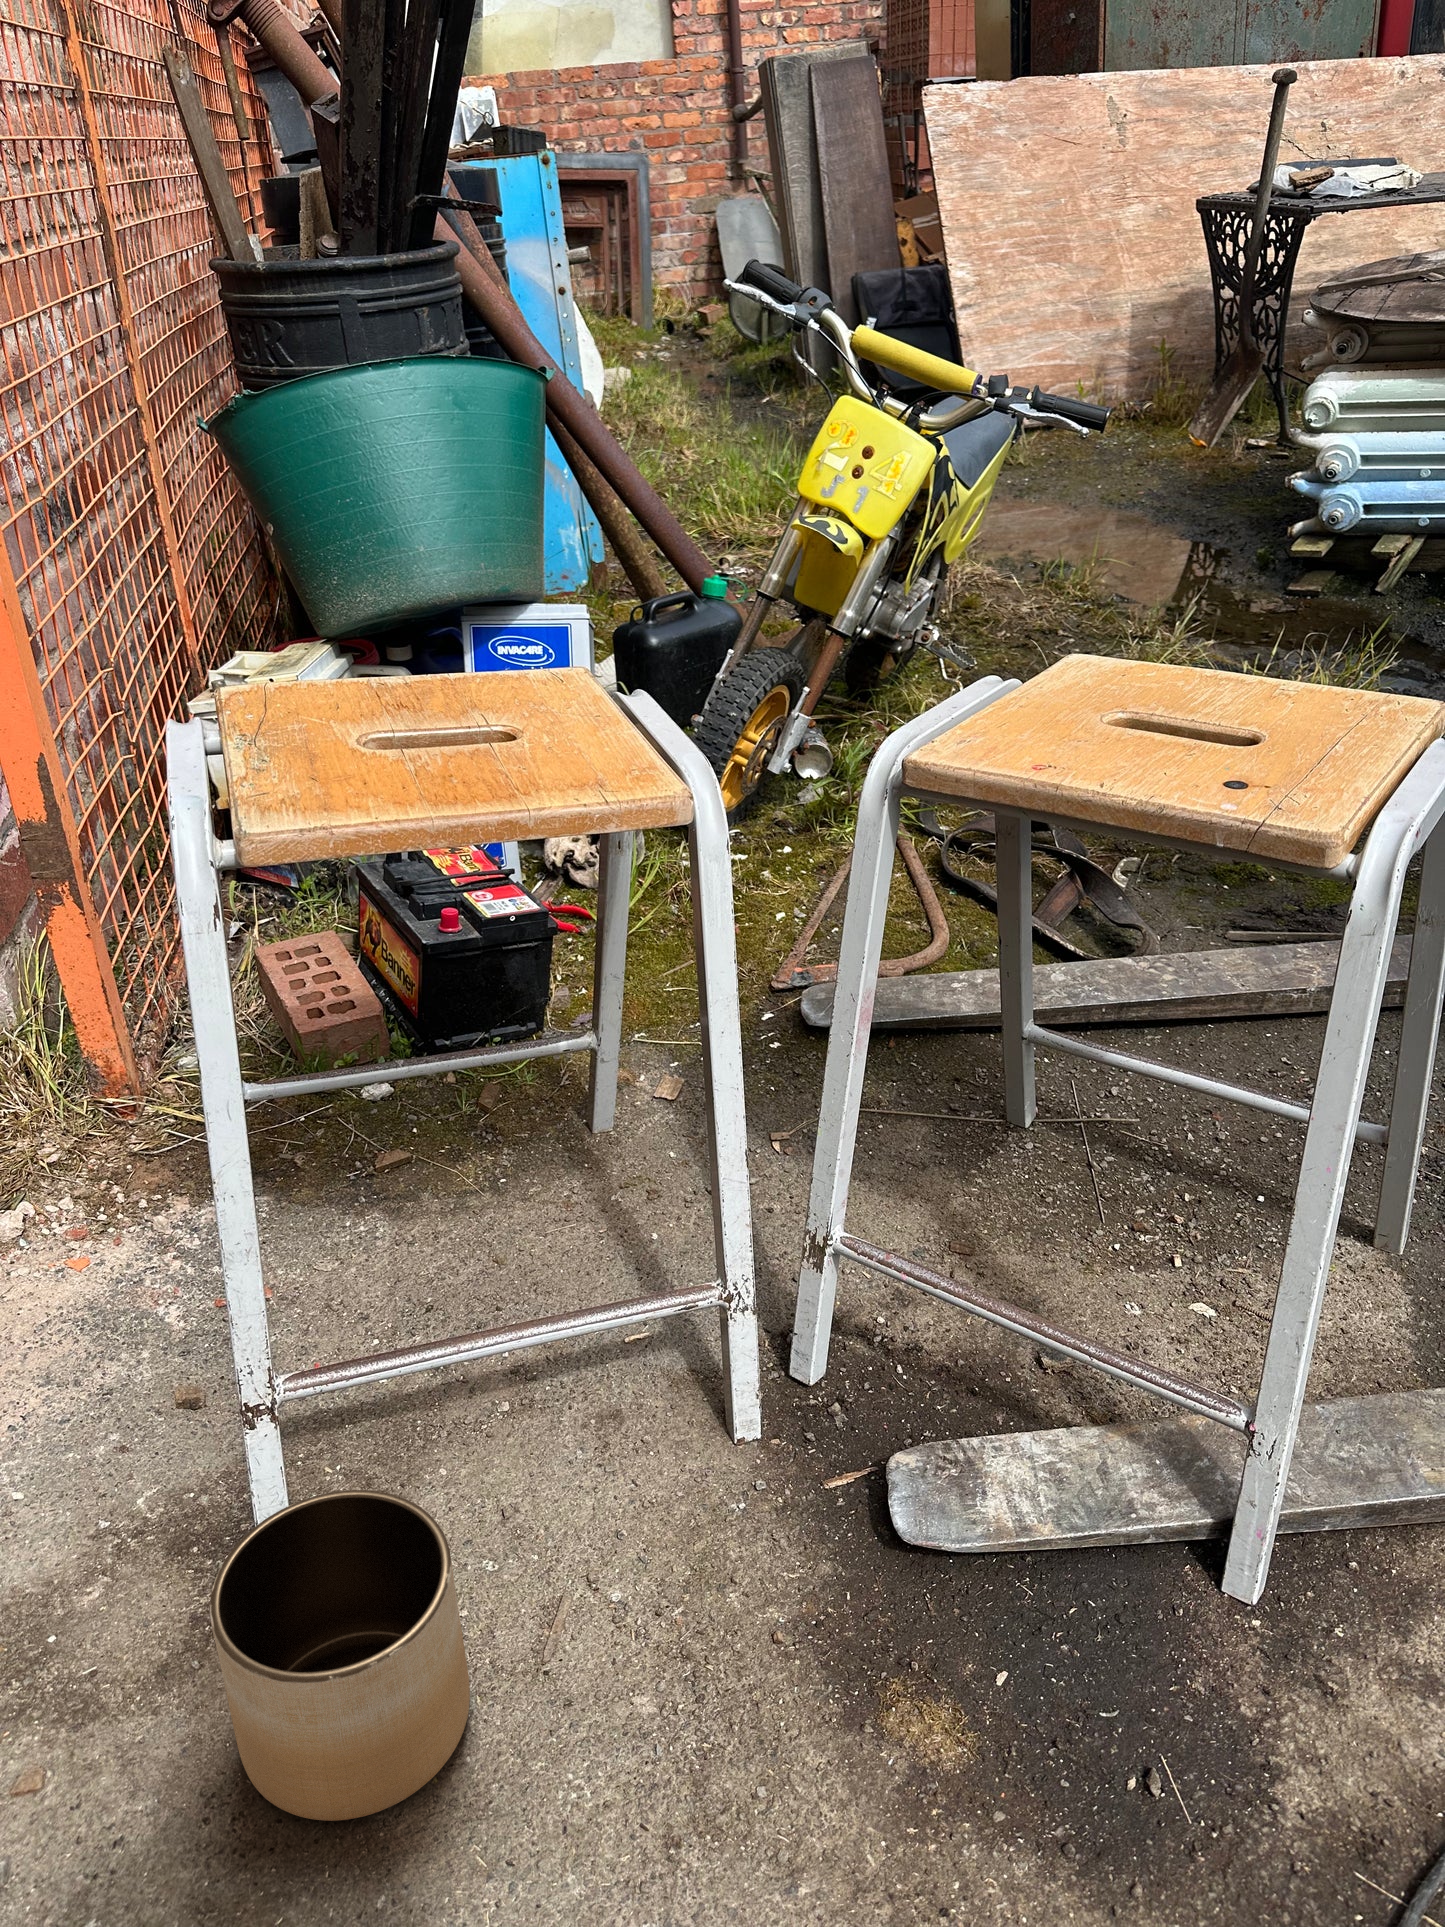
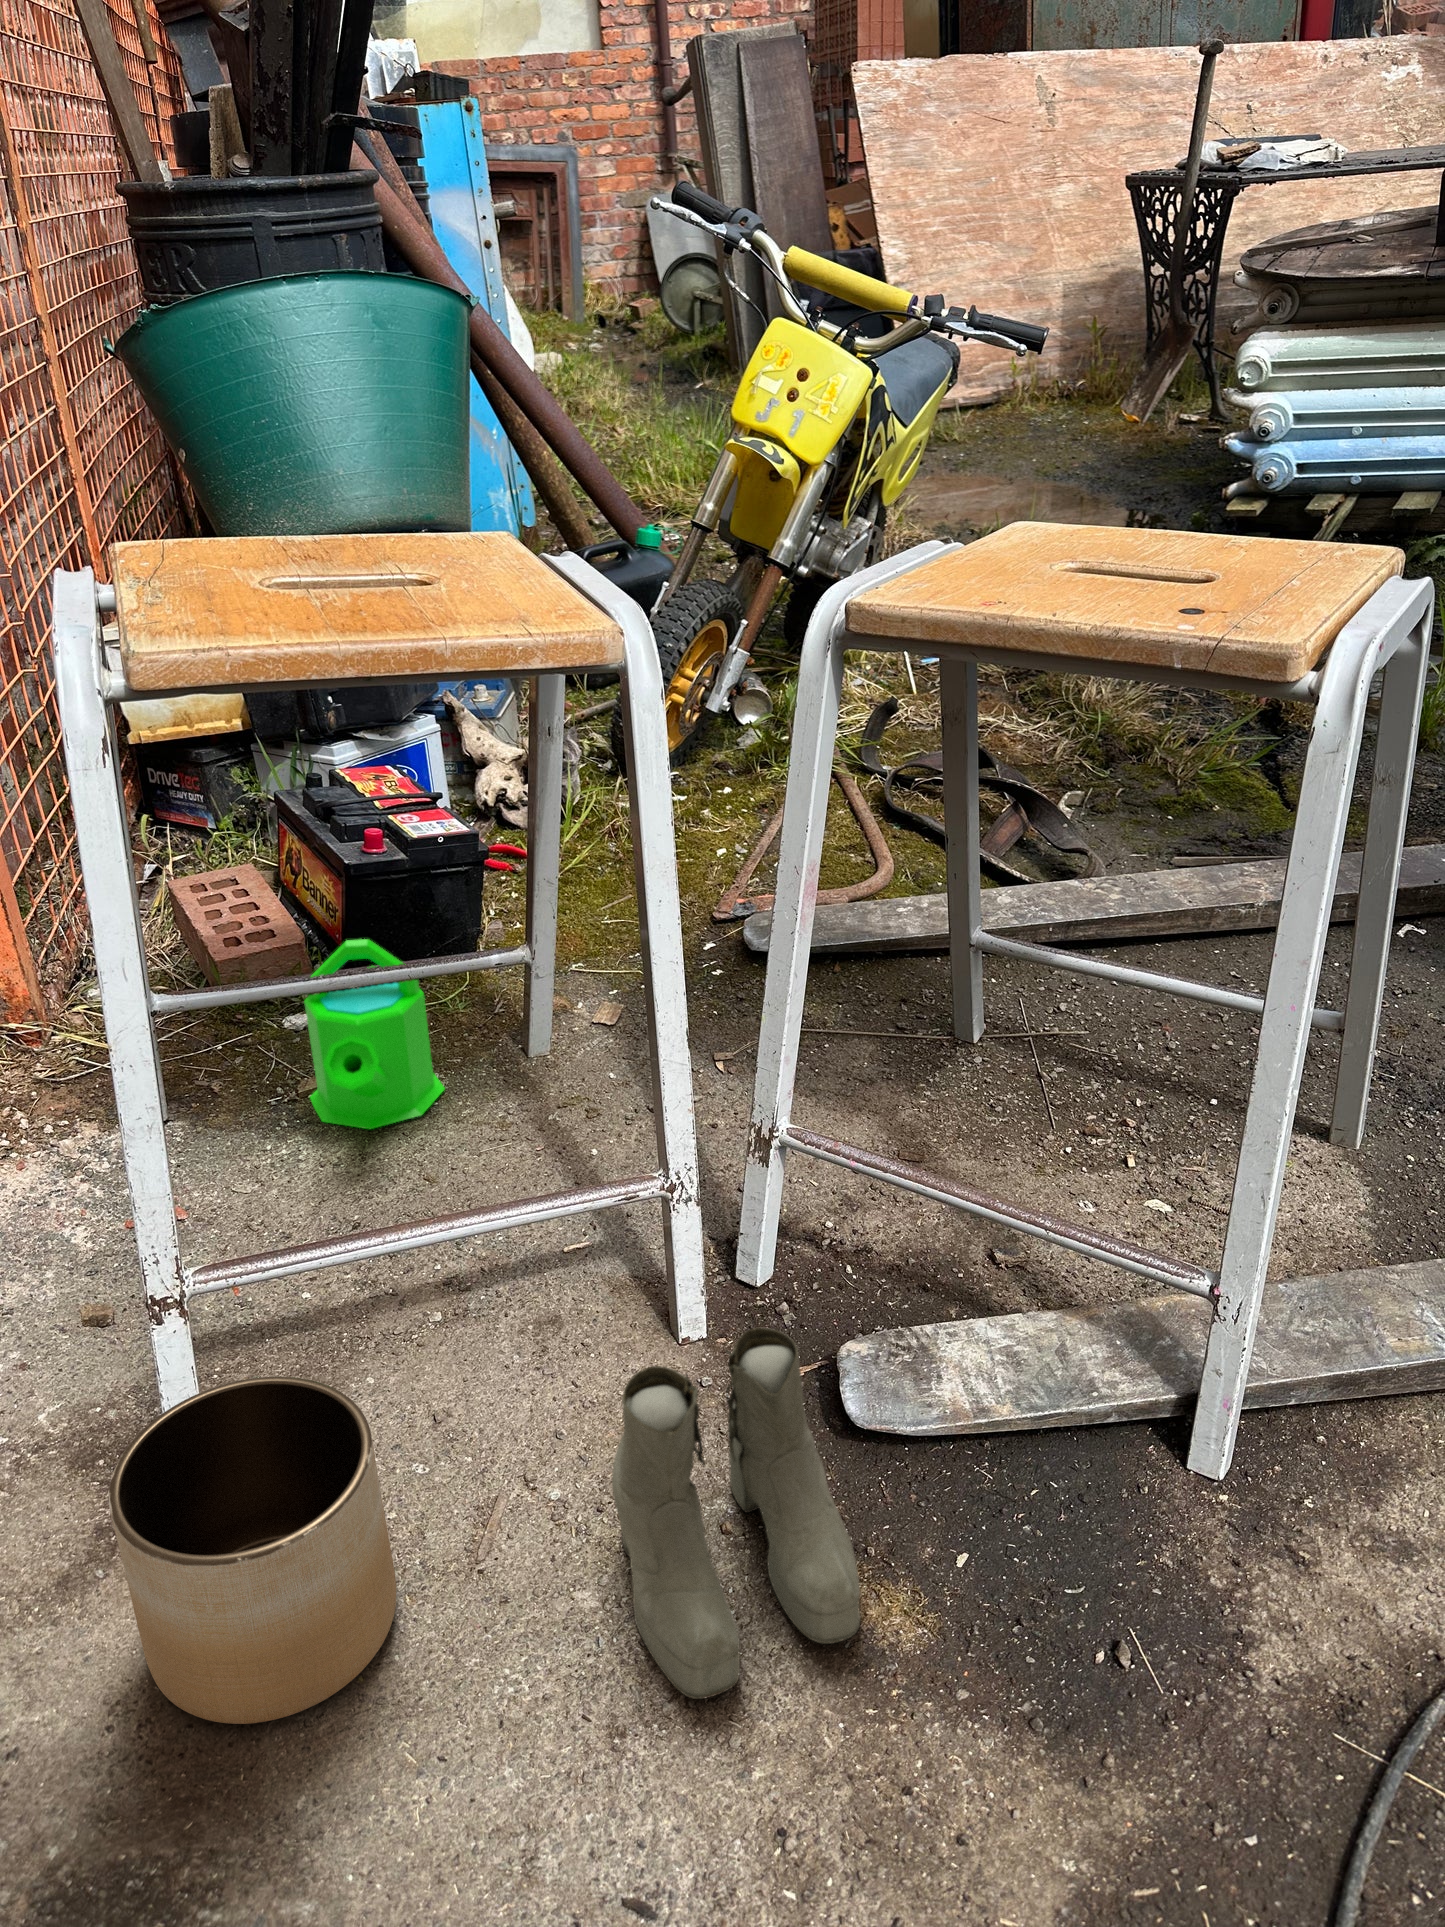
watering can: none [380,1028,513,1210] -> present [304,939,445,1129]
boots: none [672,1454,905,1812] -> present [612,1328,860,1699]

